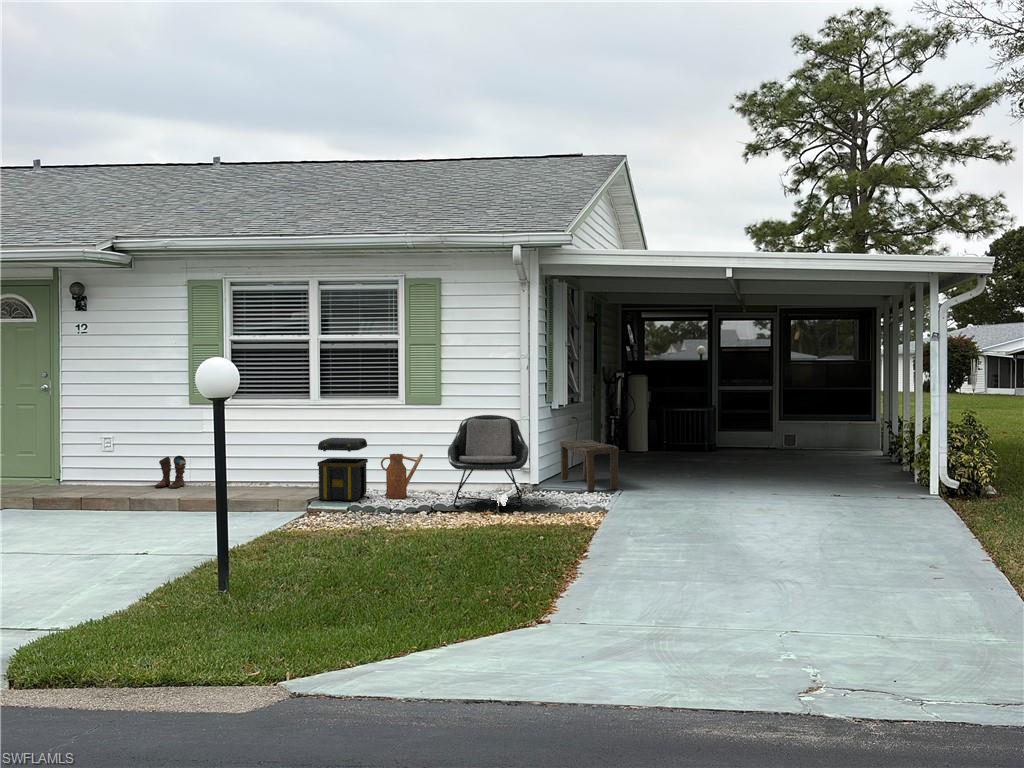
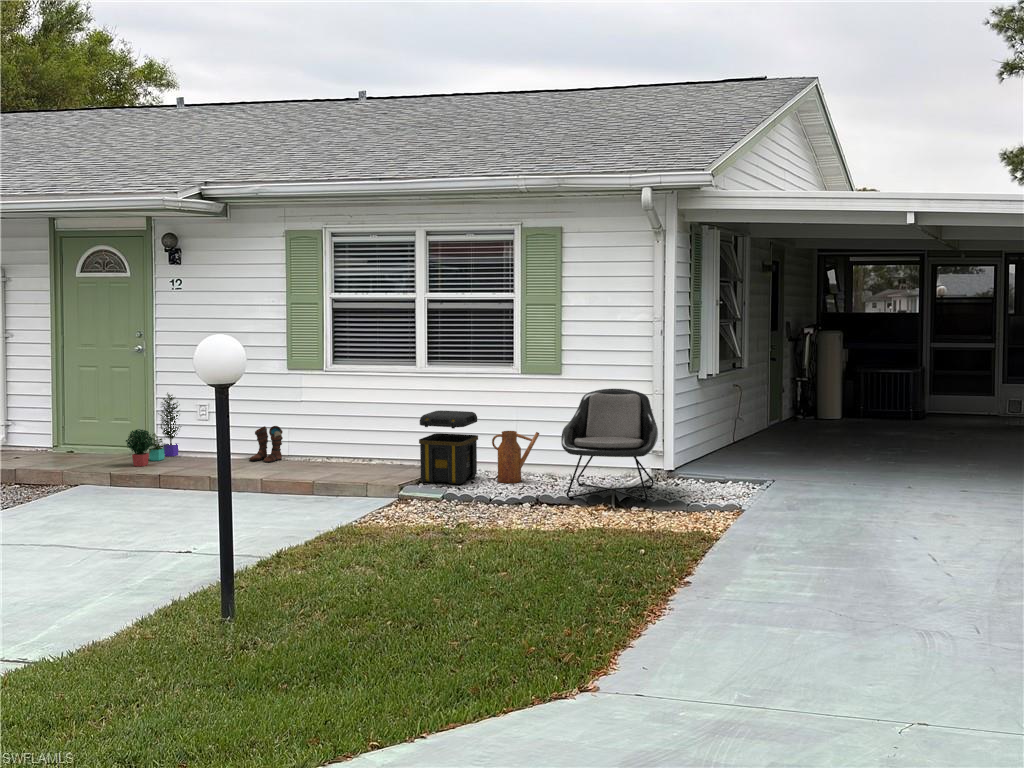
potted plant: none [38,428,89,494] -> present [126,393,181,466]
bench: present [560,440,619,491] -> none [711,416,777,480]

